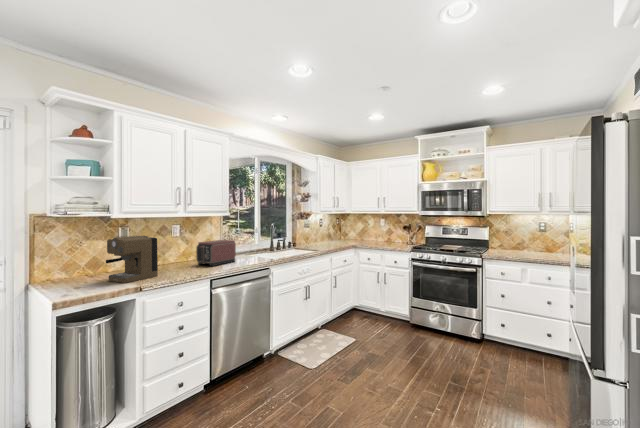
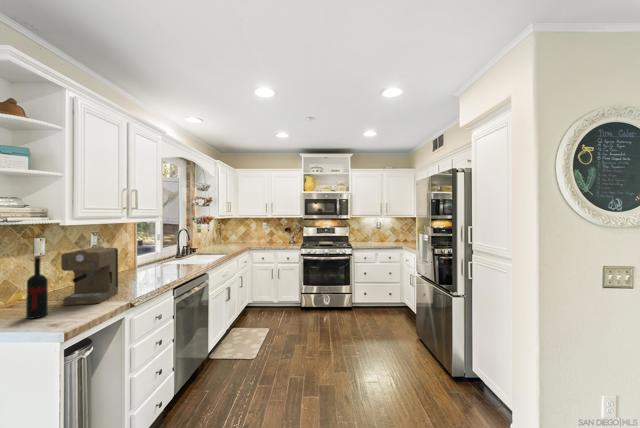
wine bottle: none [68,240,86,288] -> present [26,256,48,319]
toaster: present [196,240,236,266] -> none [132,248,170,278]

